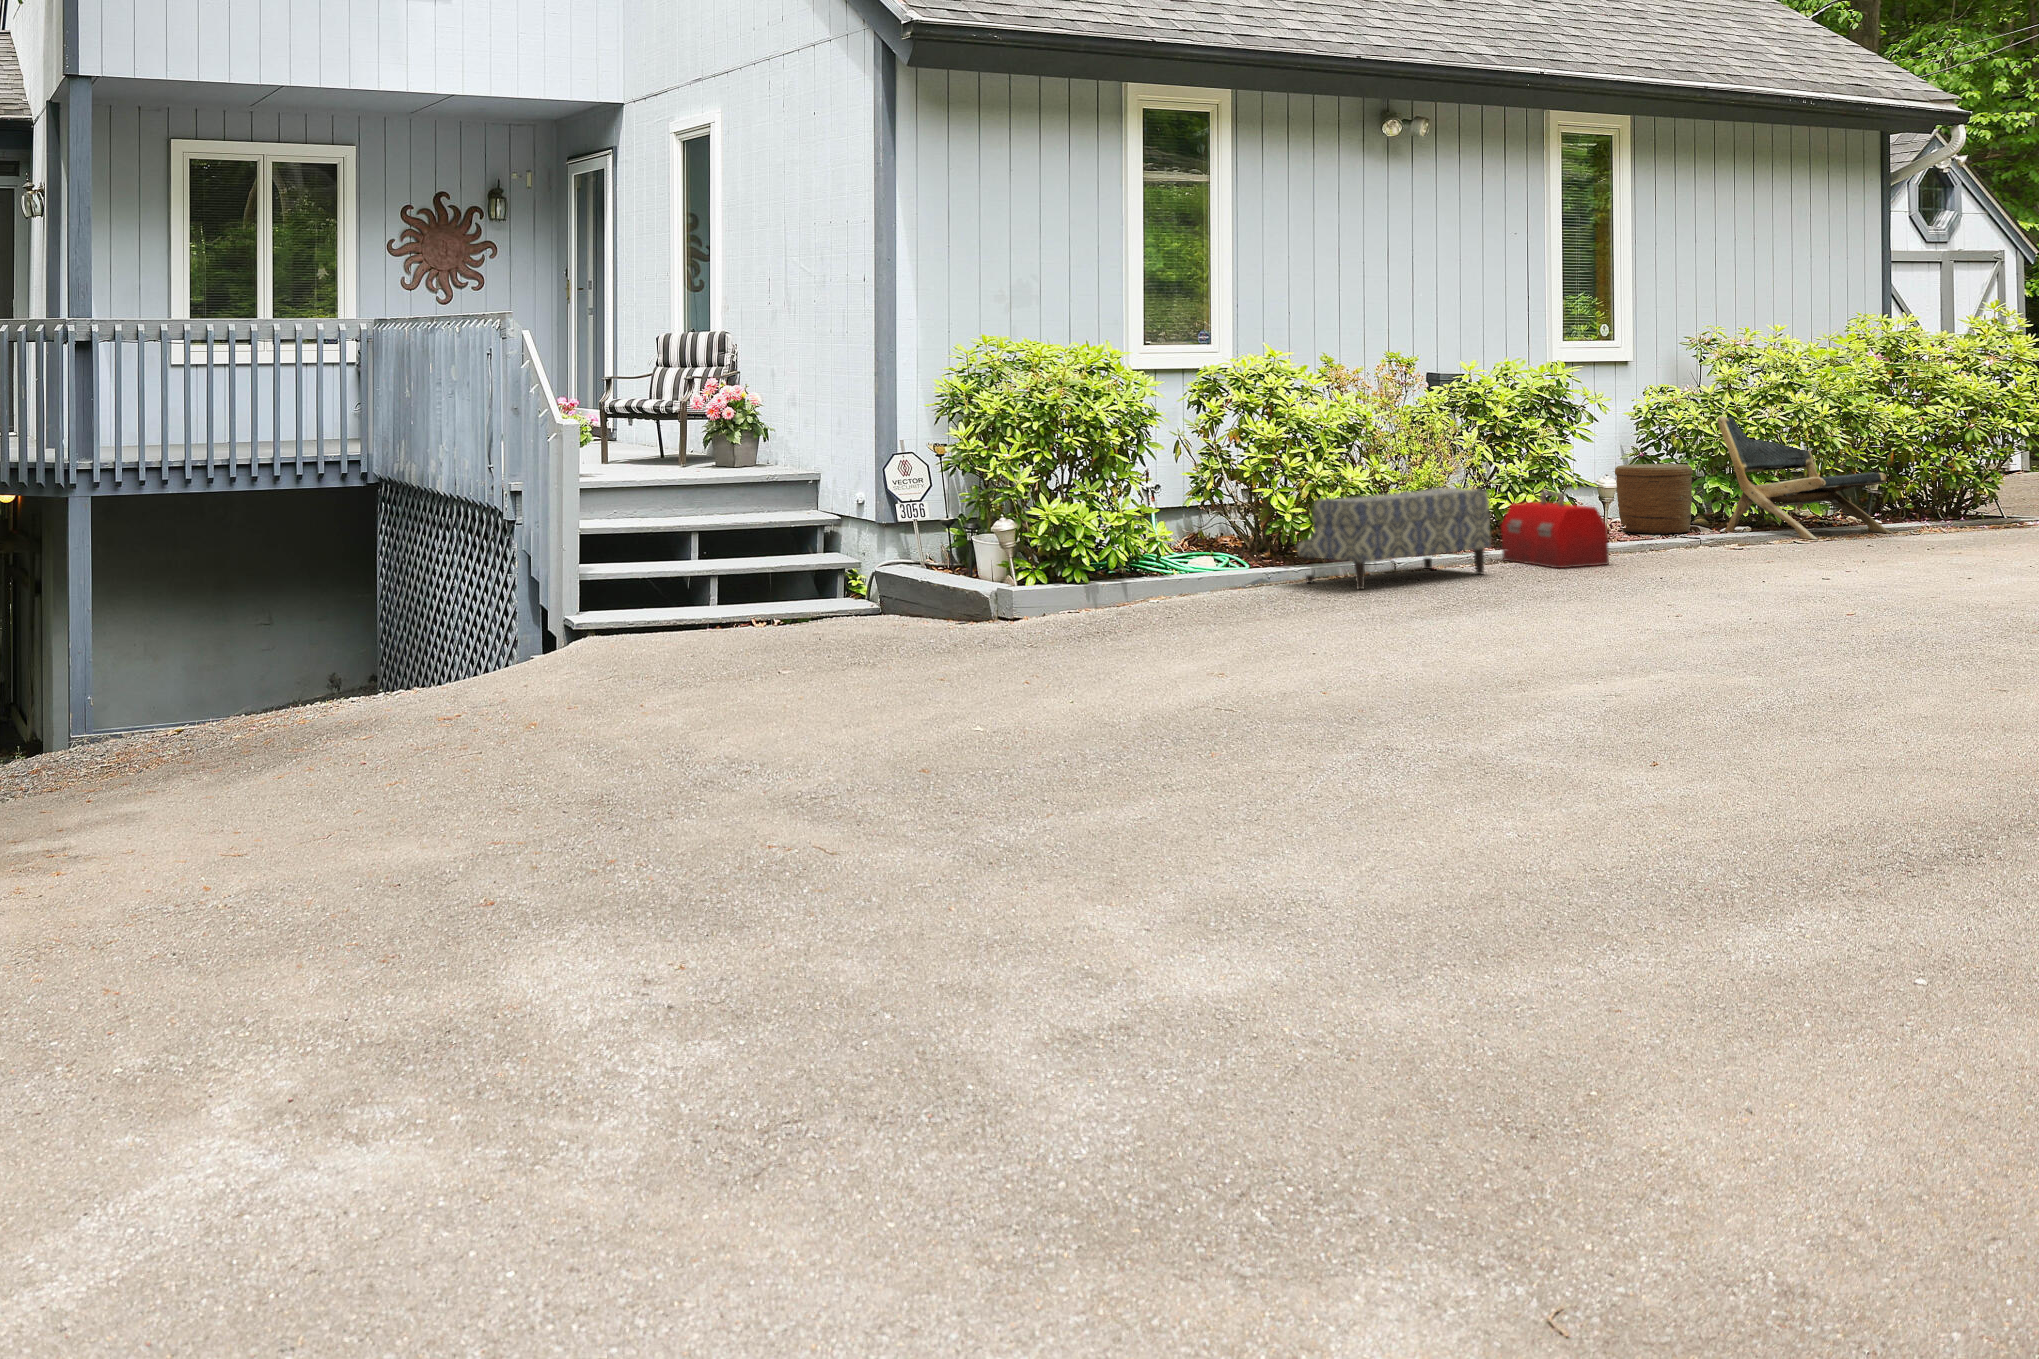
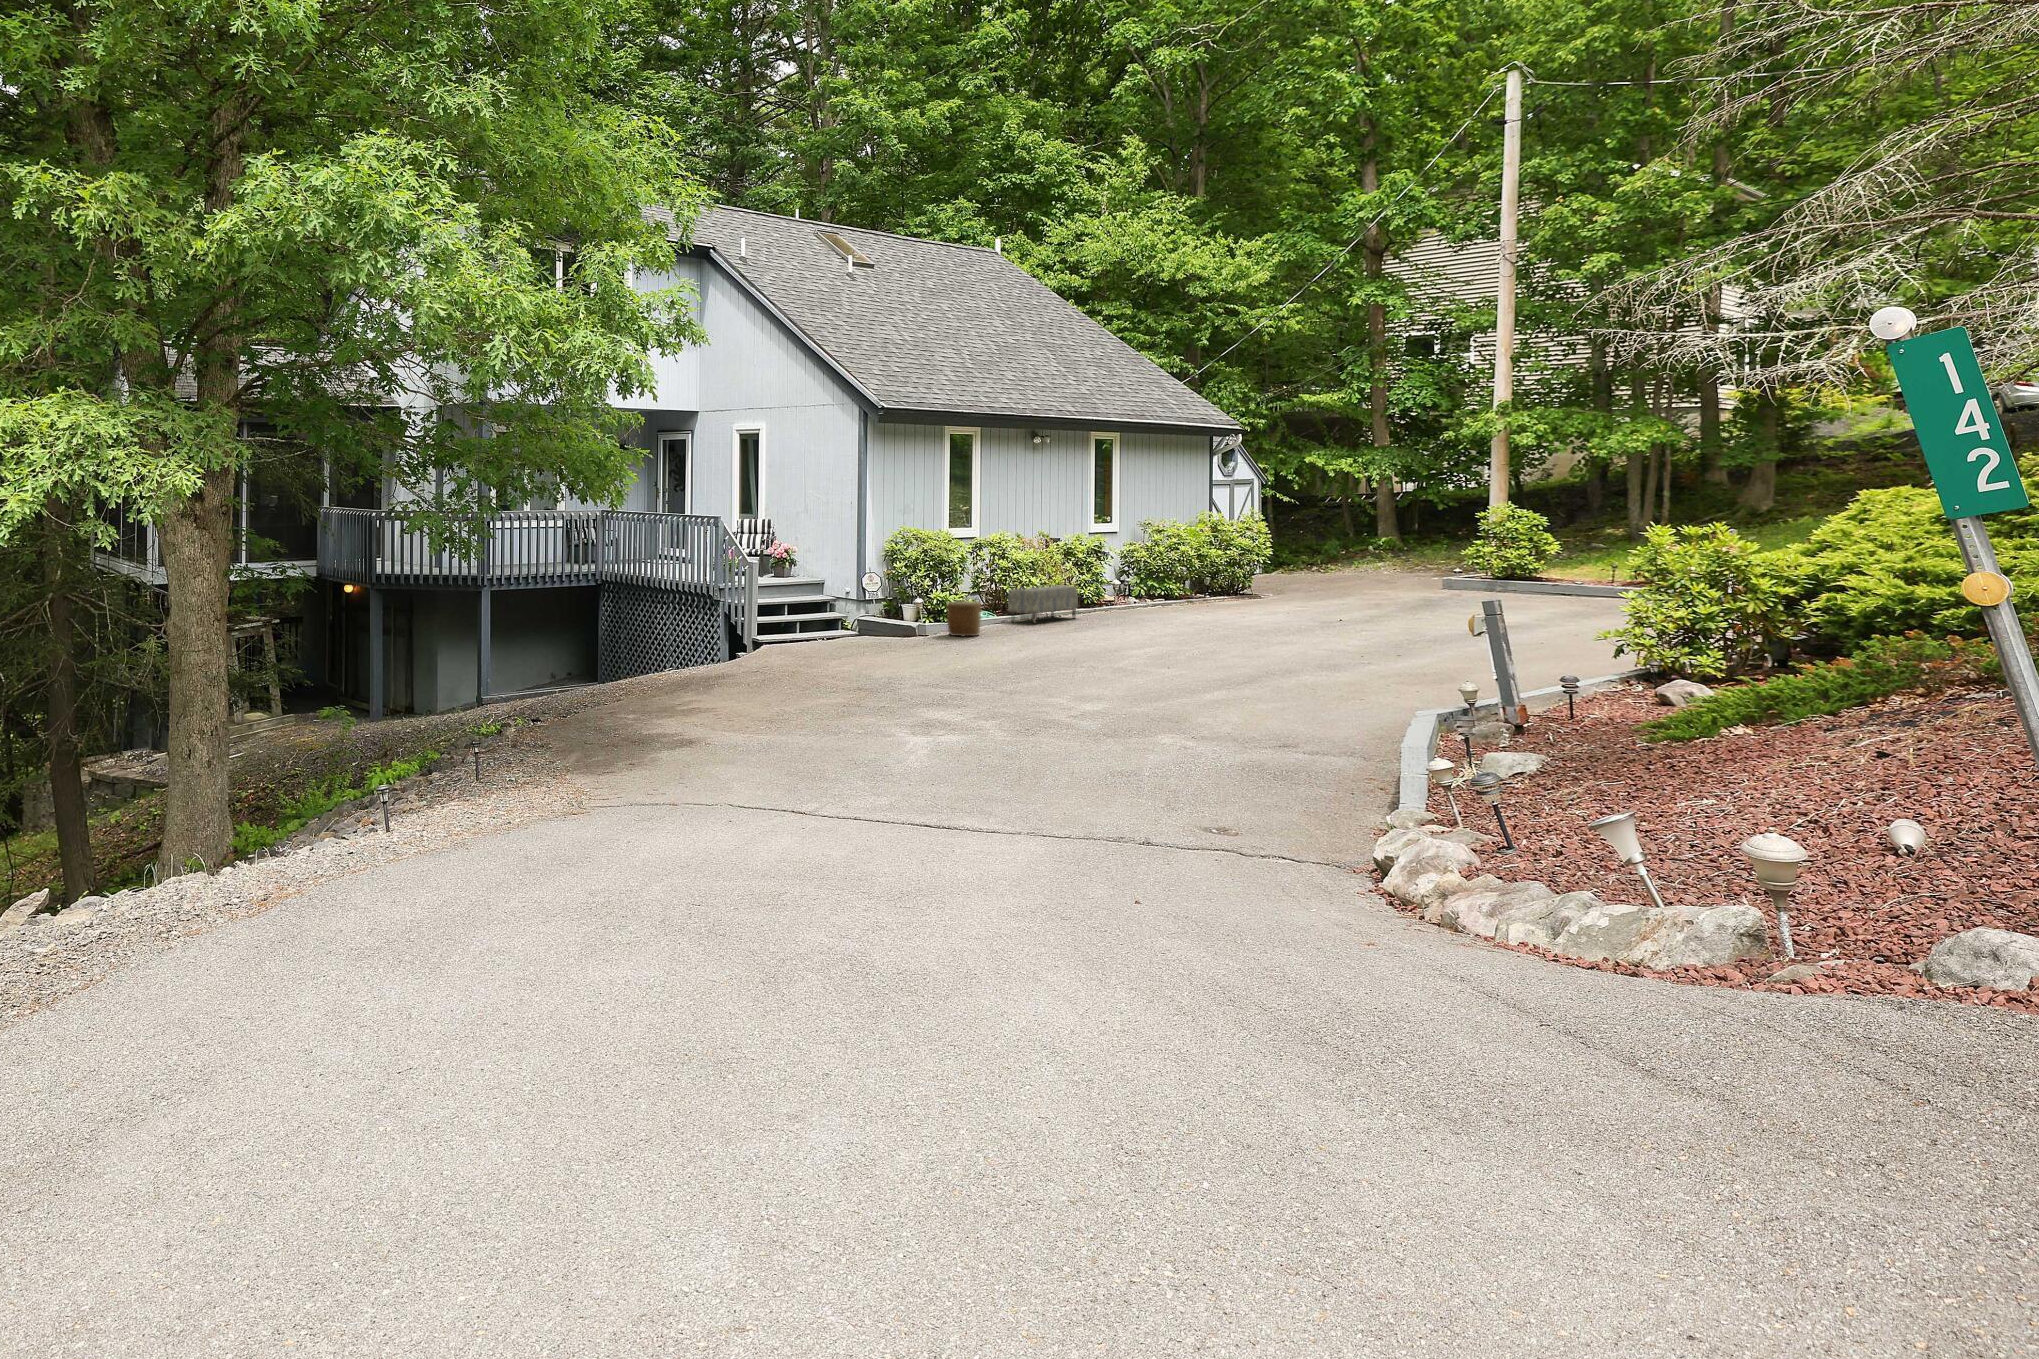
lounge chair: present [1718,416,1892,539] -> none [1153,554,1216,605]
woven basket: present [1615,464,1693,534] -> present [946,601,981,637]
toolbox: present [1501,491,1609,568] -> none [1078,586,1119,616]

